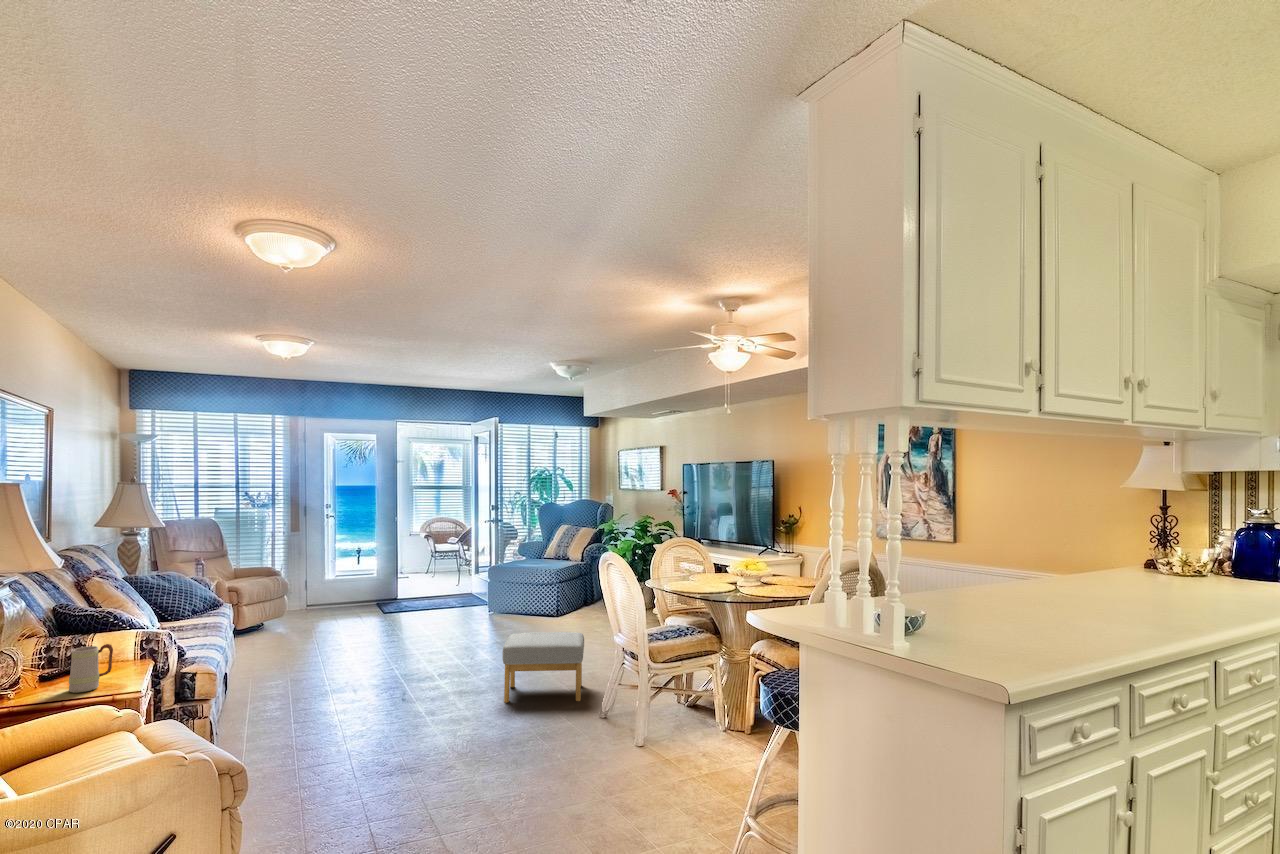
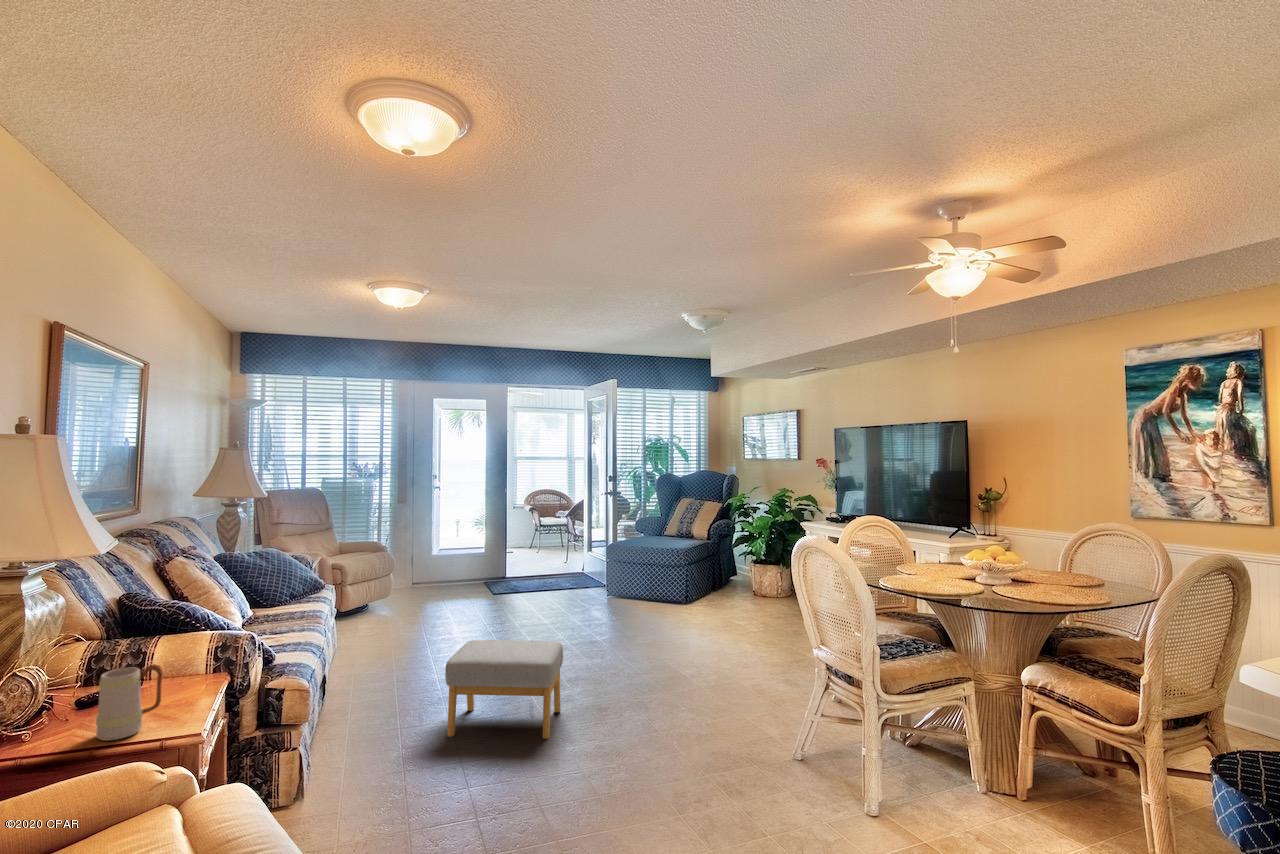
footstool: present [502,632,584,702] -> present [445,640,563,739]

